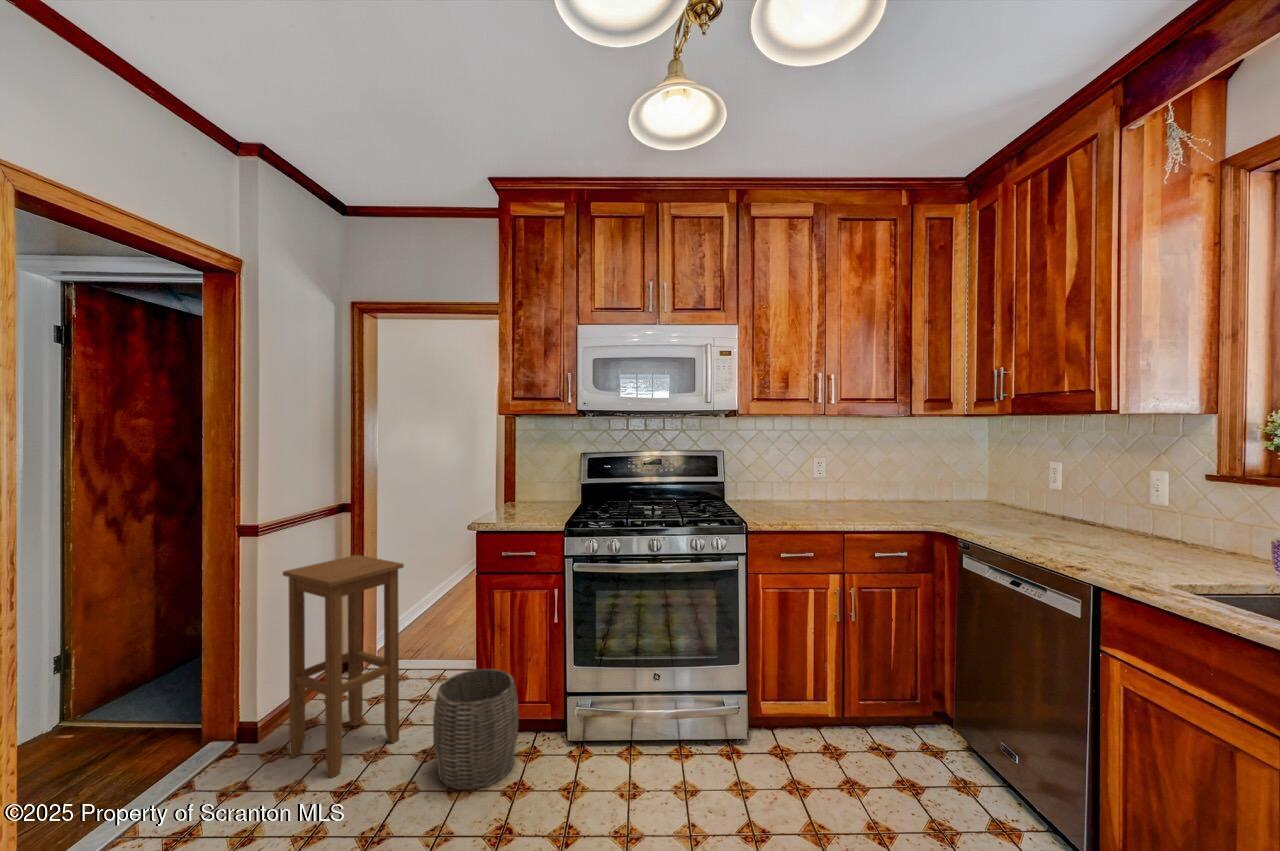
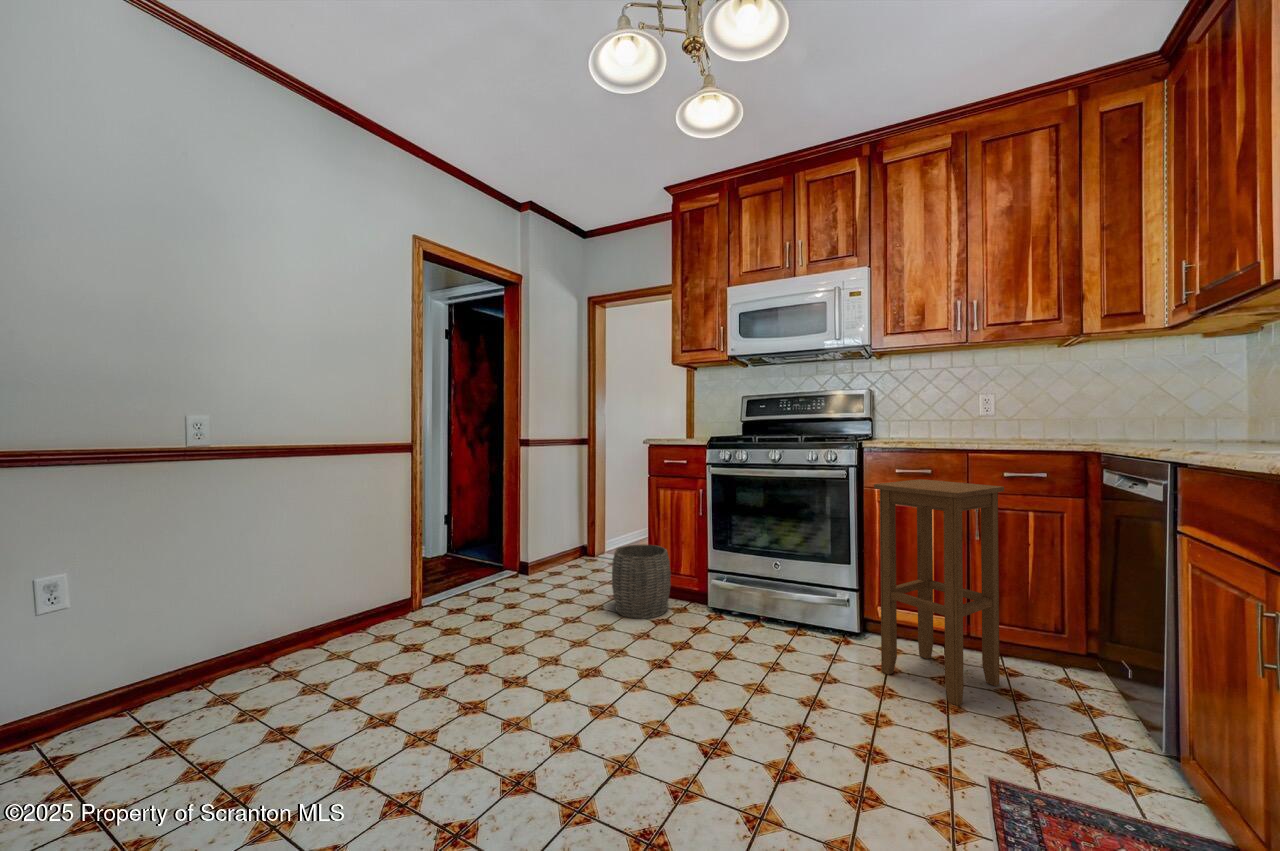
stool: present [283,555,404,778] -> present [874,479,1004,706]

